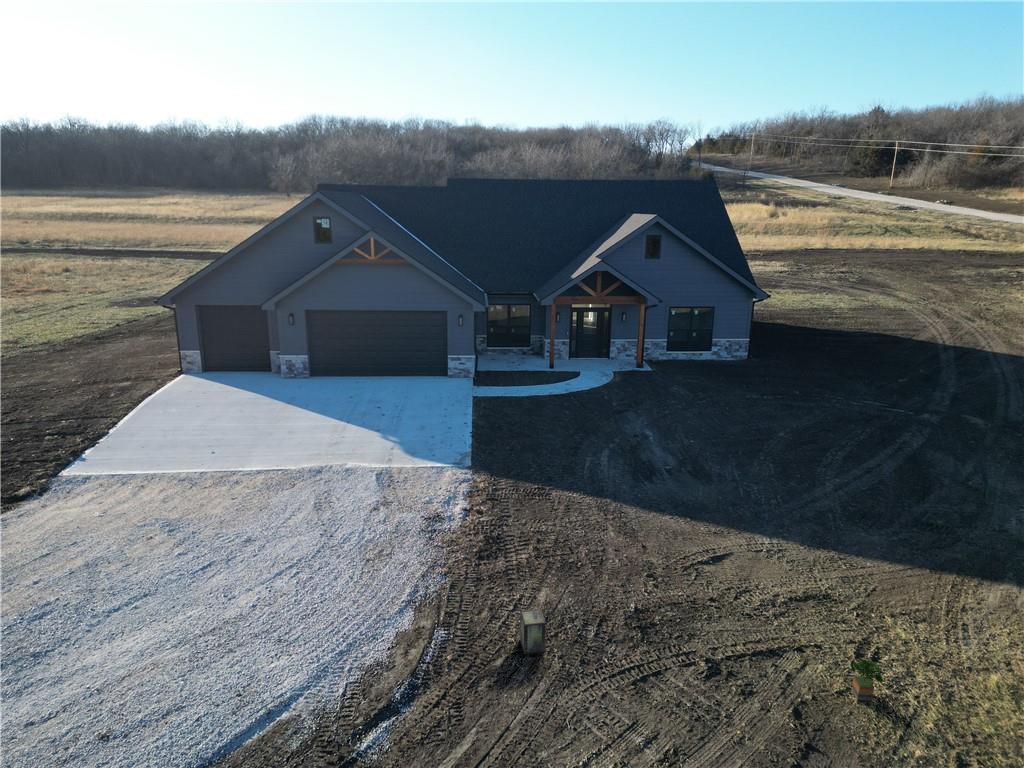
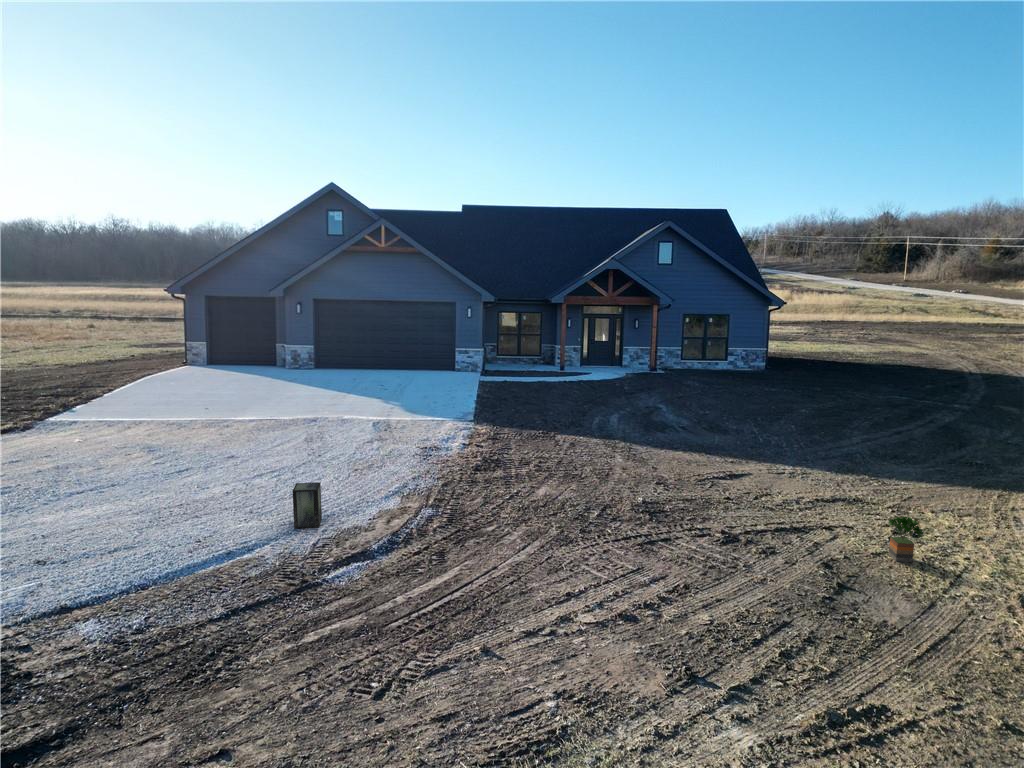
storage box: present [520,609,546,655] -> present [293,482,322,529]

